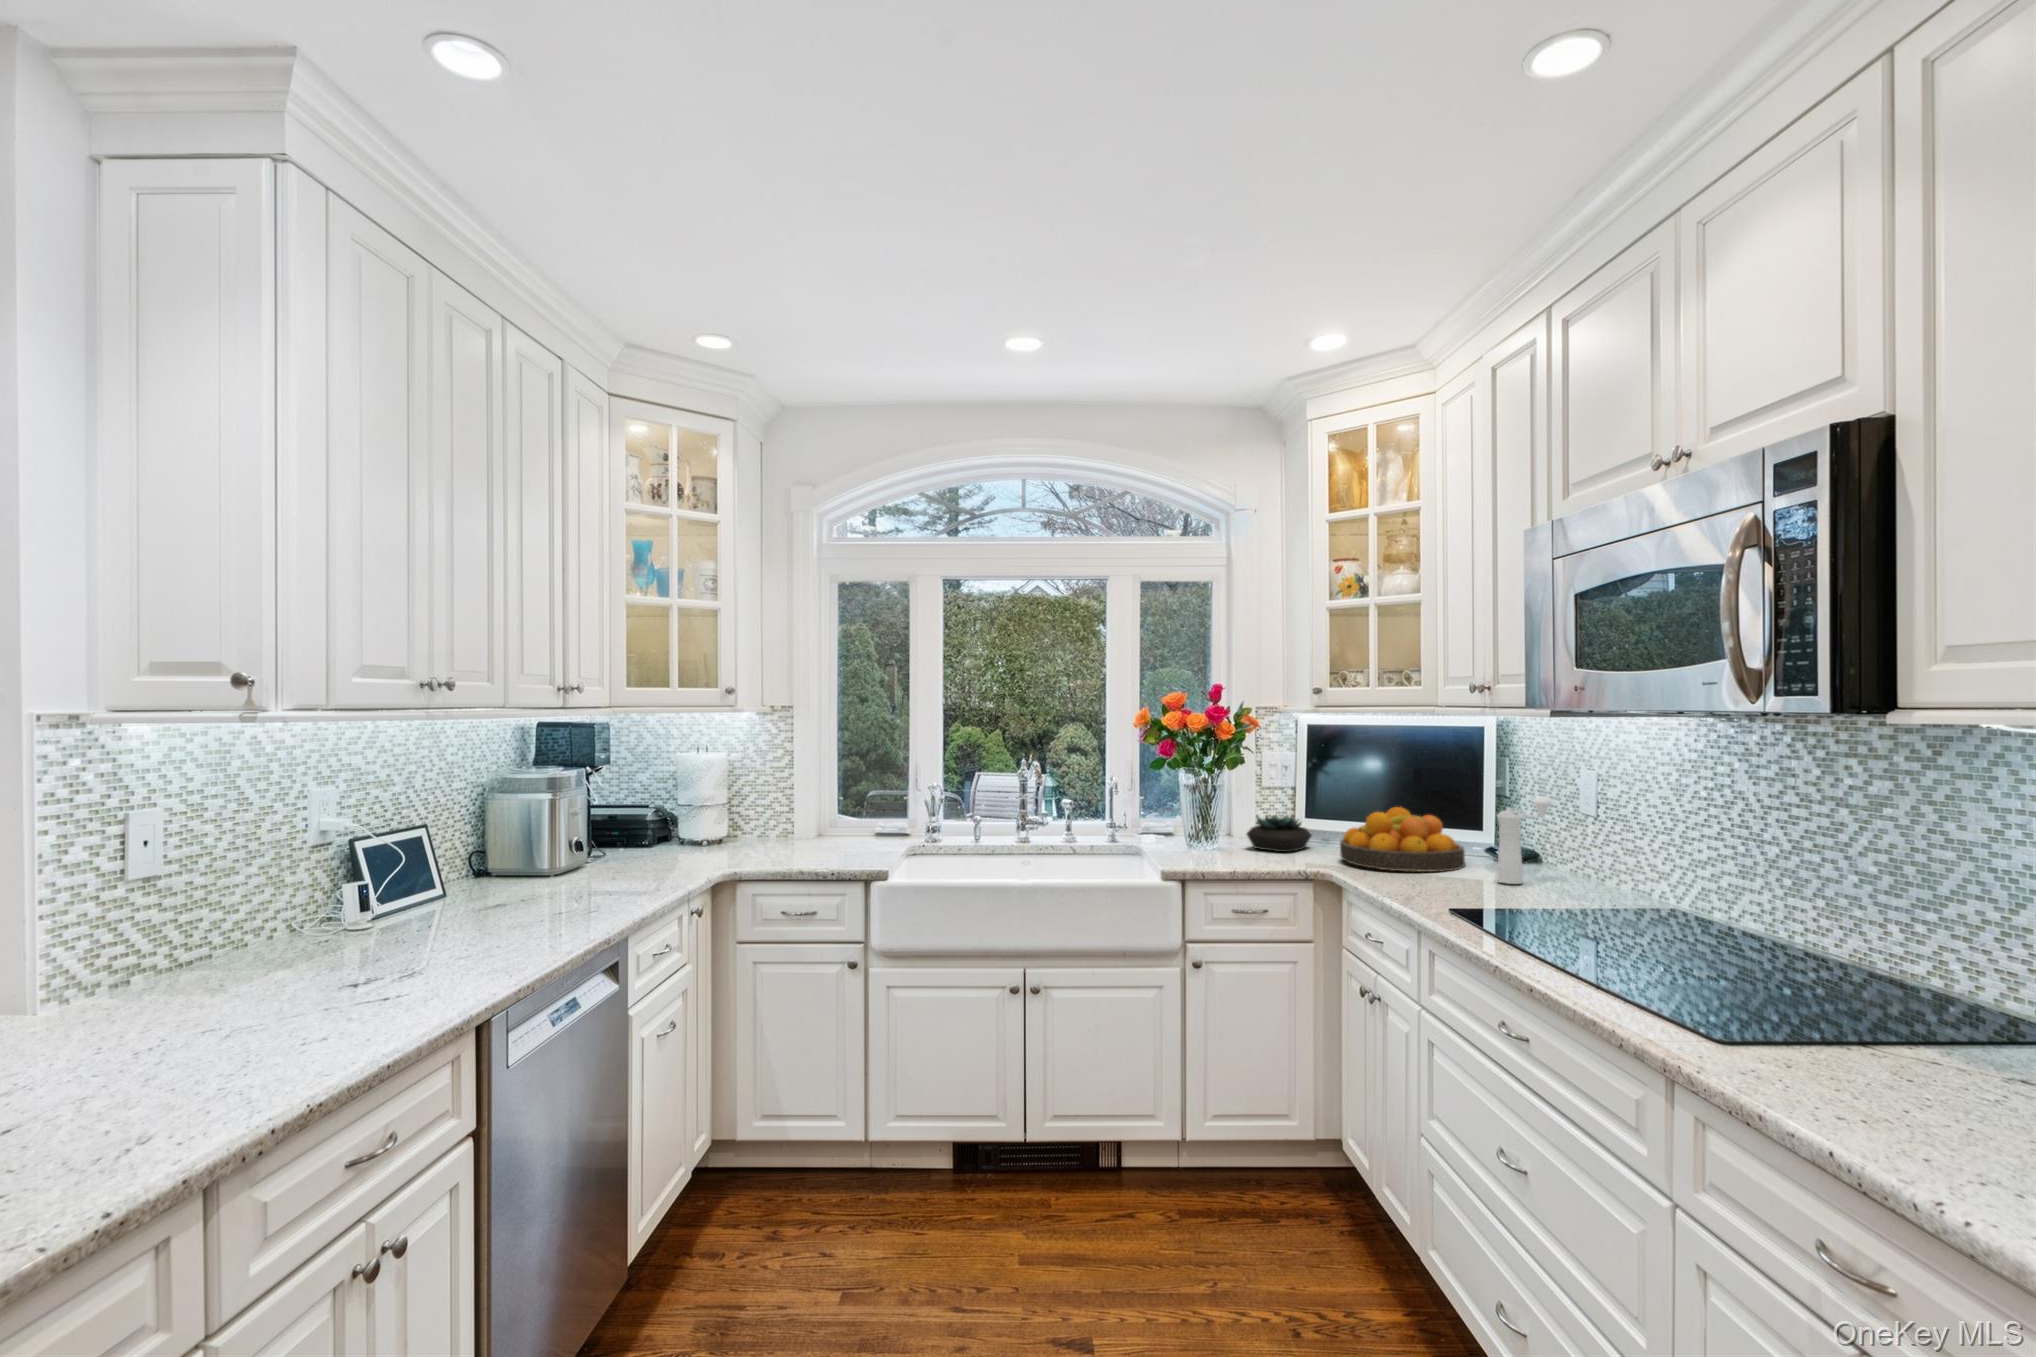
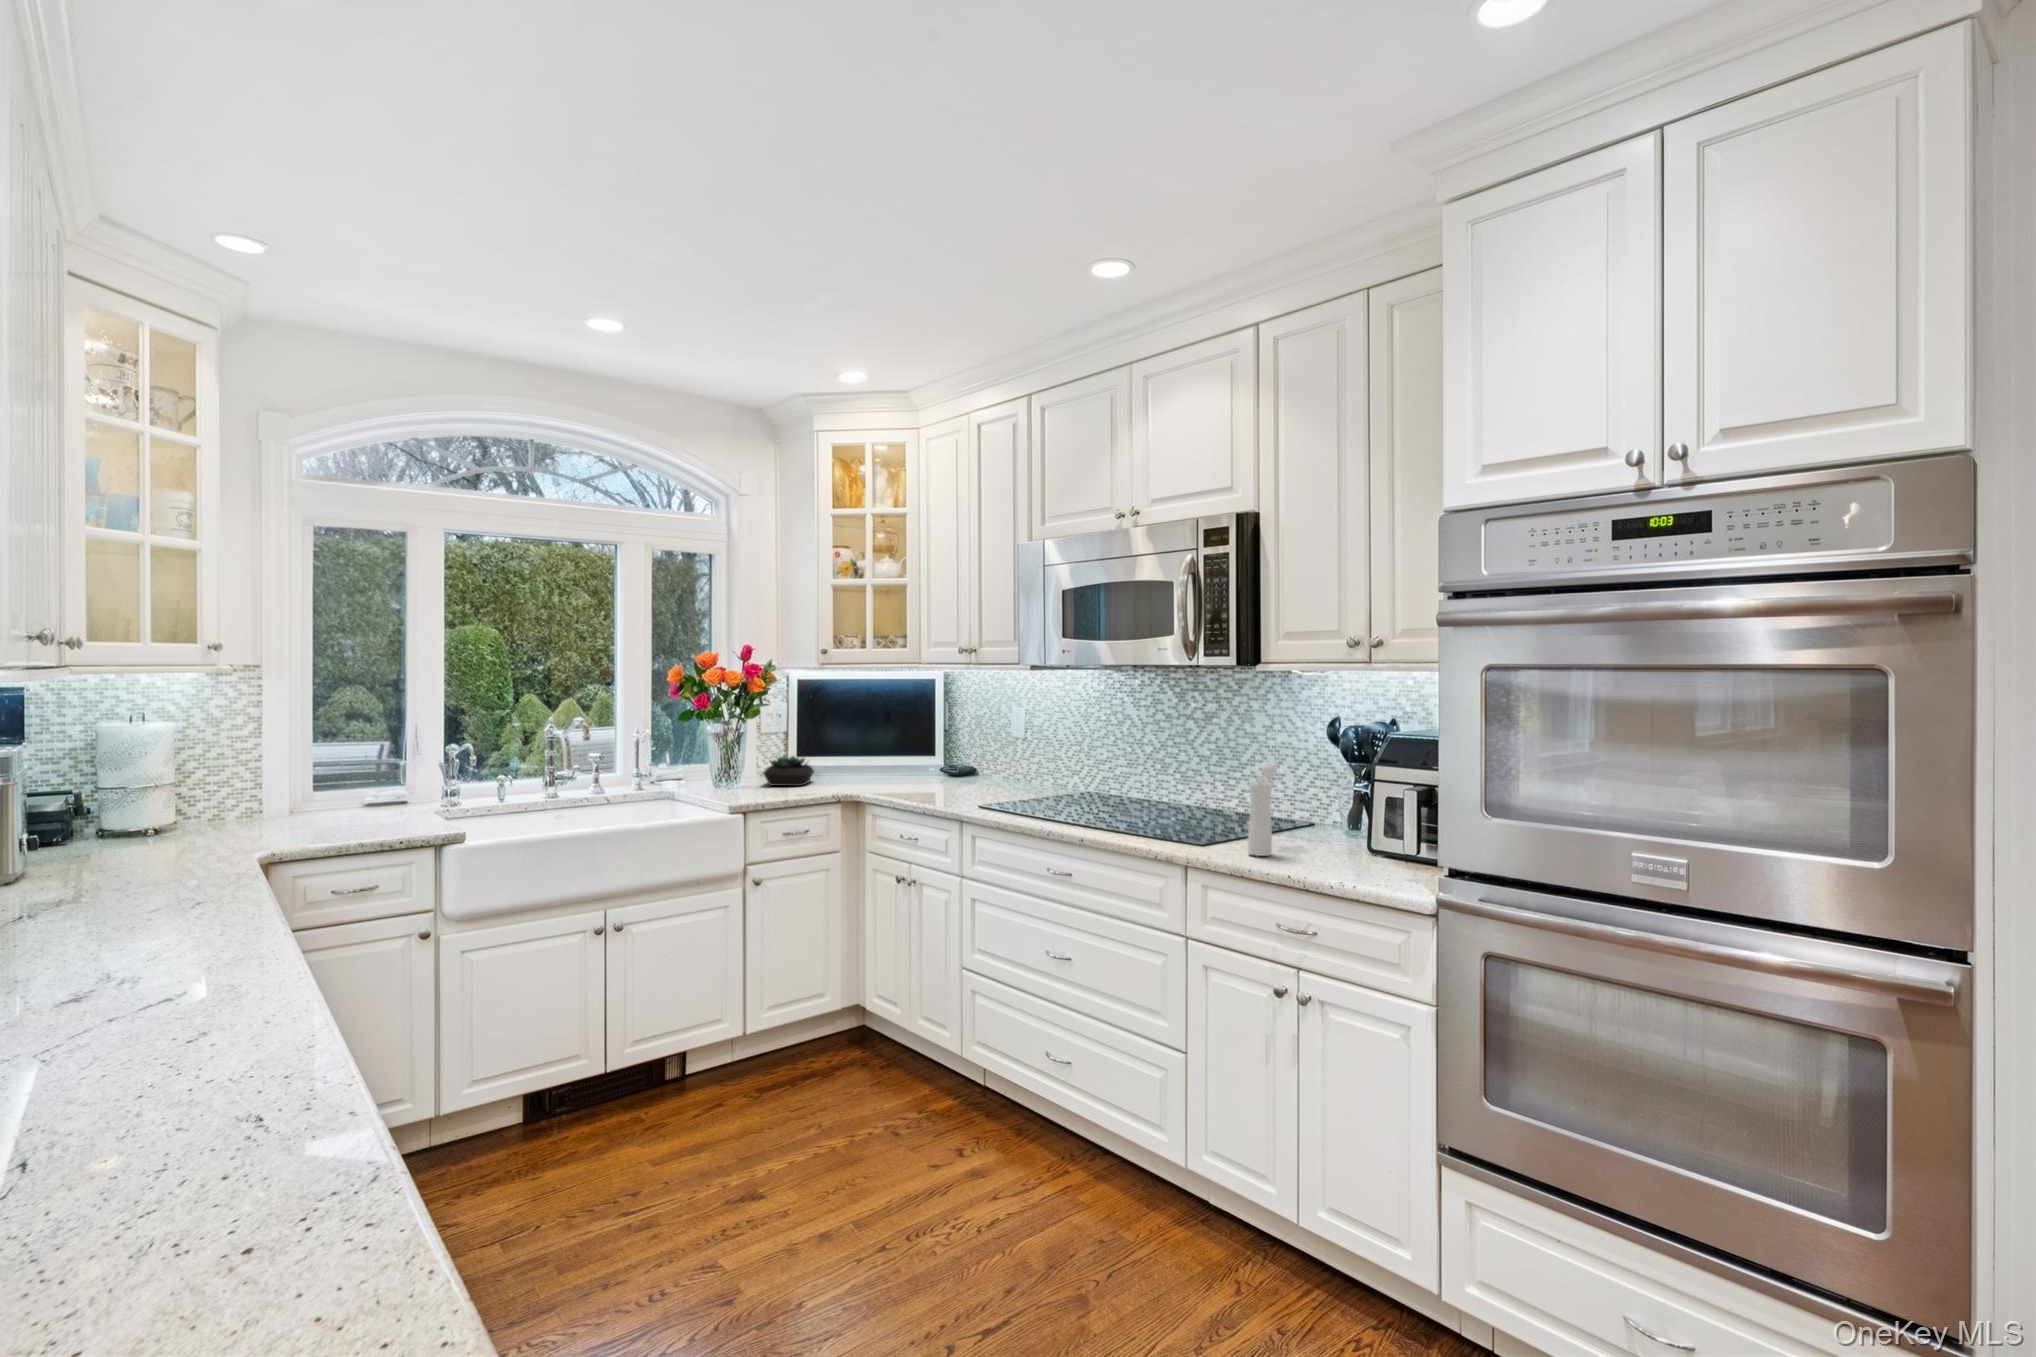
pepper mill: present [1497,796,1551,884] -> present [1248,762,1277,856]
fruit bowl: present [1340,807,1465,872] -> none [852,742,942,789]

